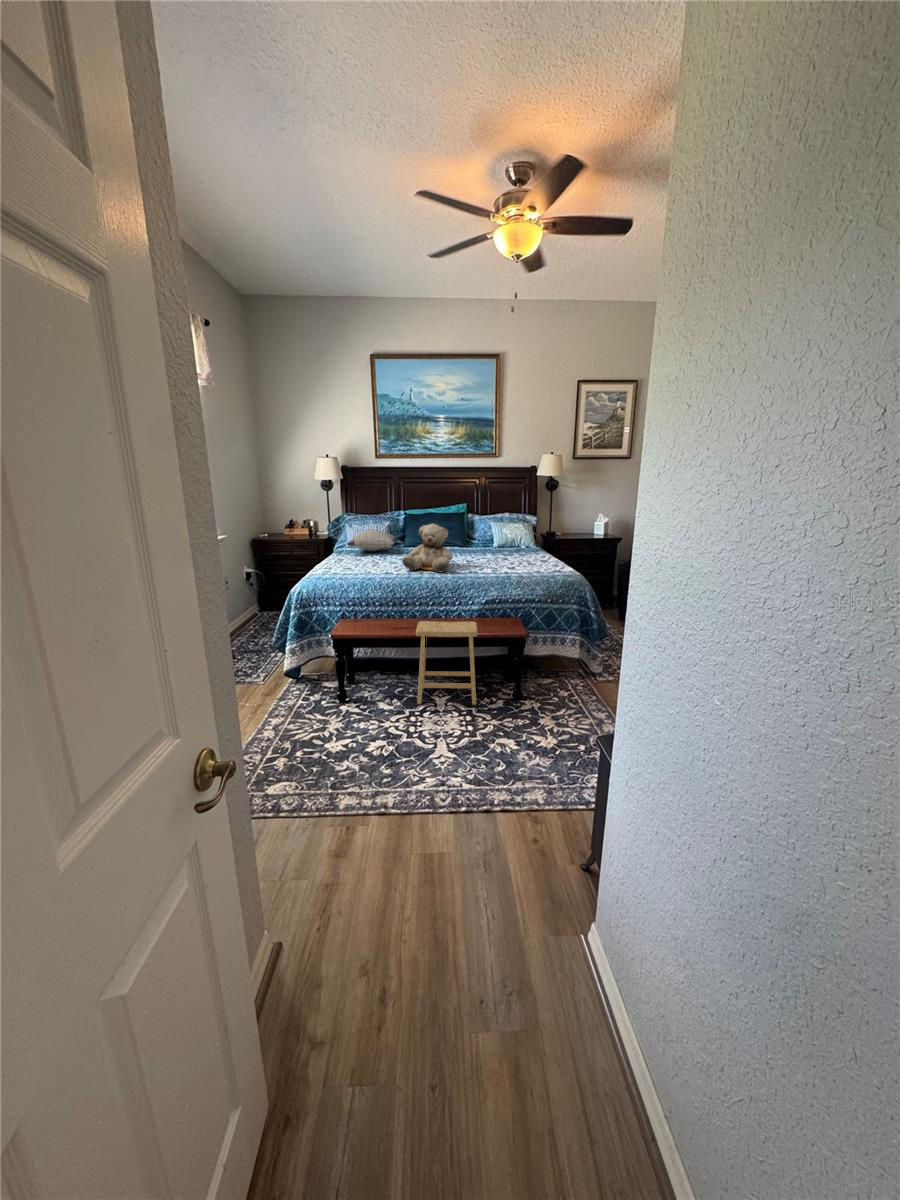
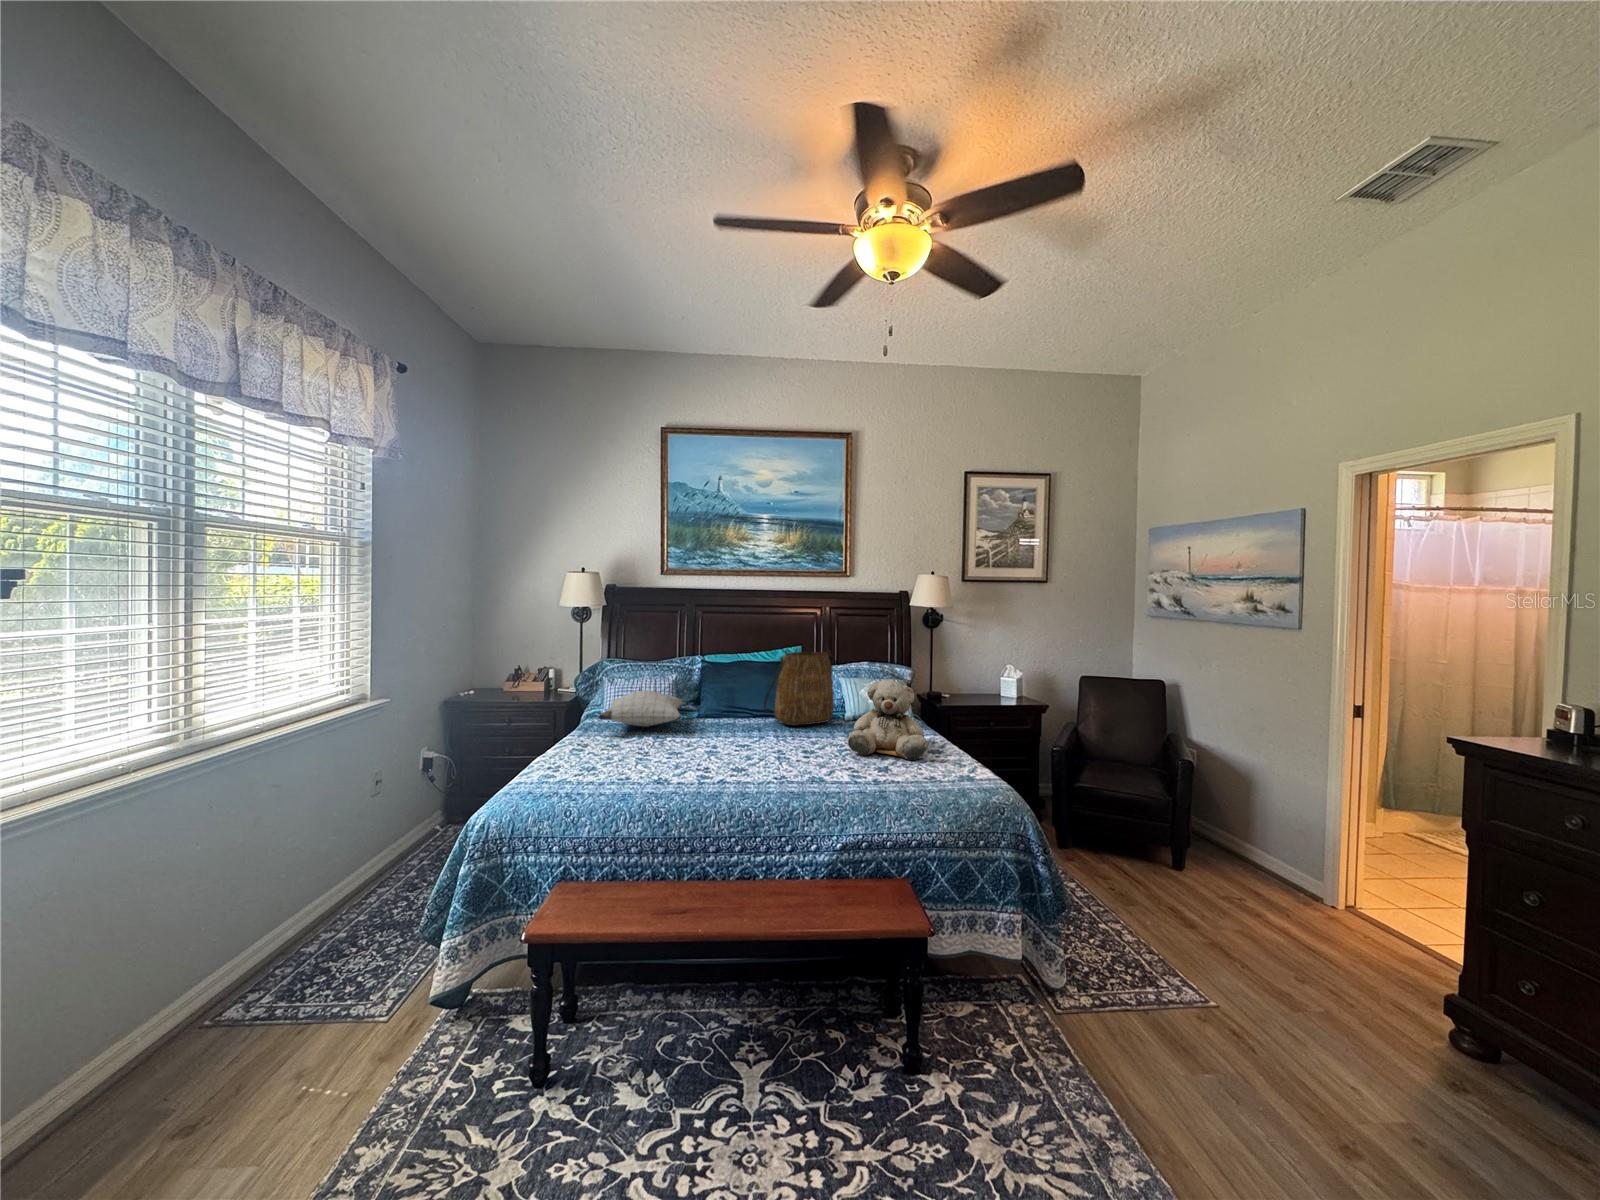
tote bag: none [443,503,485,550] -> present [764,649,834,725]
teddy bear: present [402,524,452,572] -> present [848,679,928,760]
footstool: present [416,621,477,705] -> none [700,895,829,1093]

